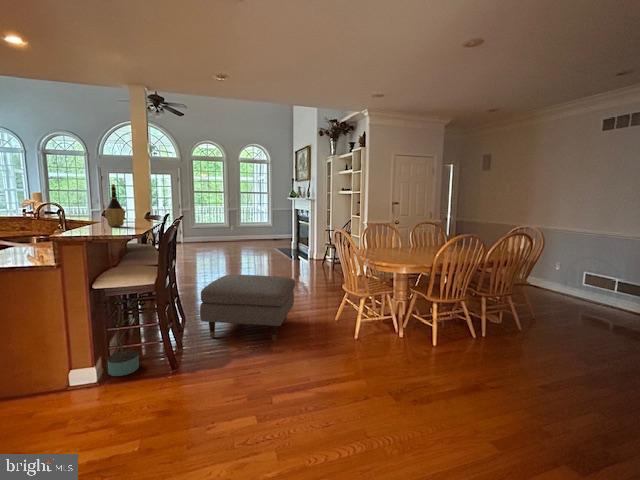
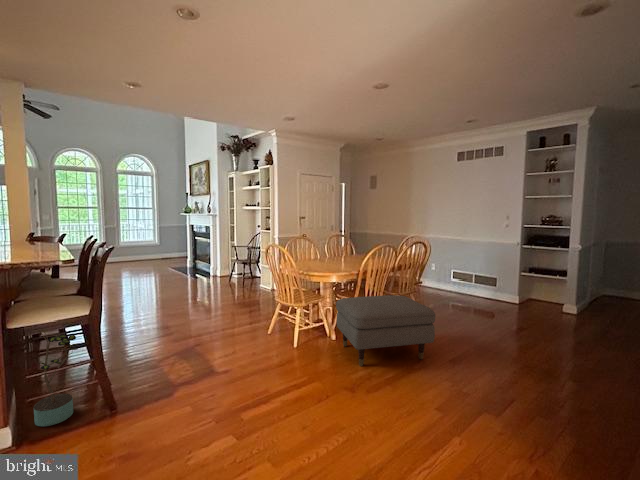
wine bottle: present [105,184,125,227] -> none [22,204,48,253]
ottoman: present [200,275,295,342] -> present [336,295,435,366]

